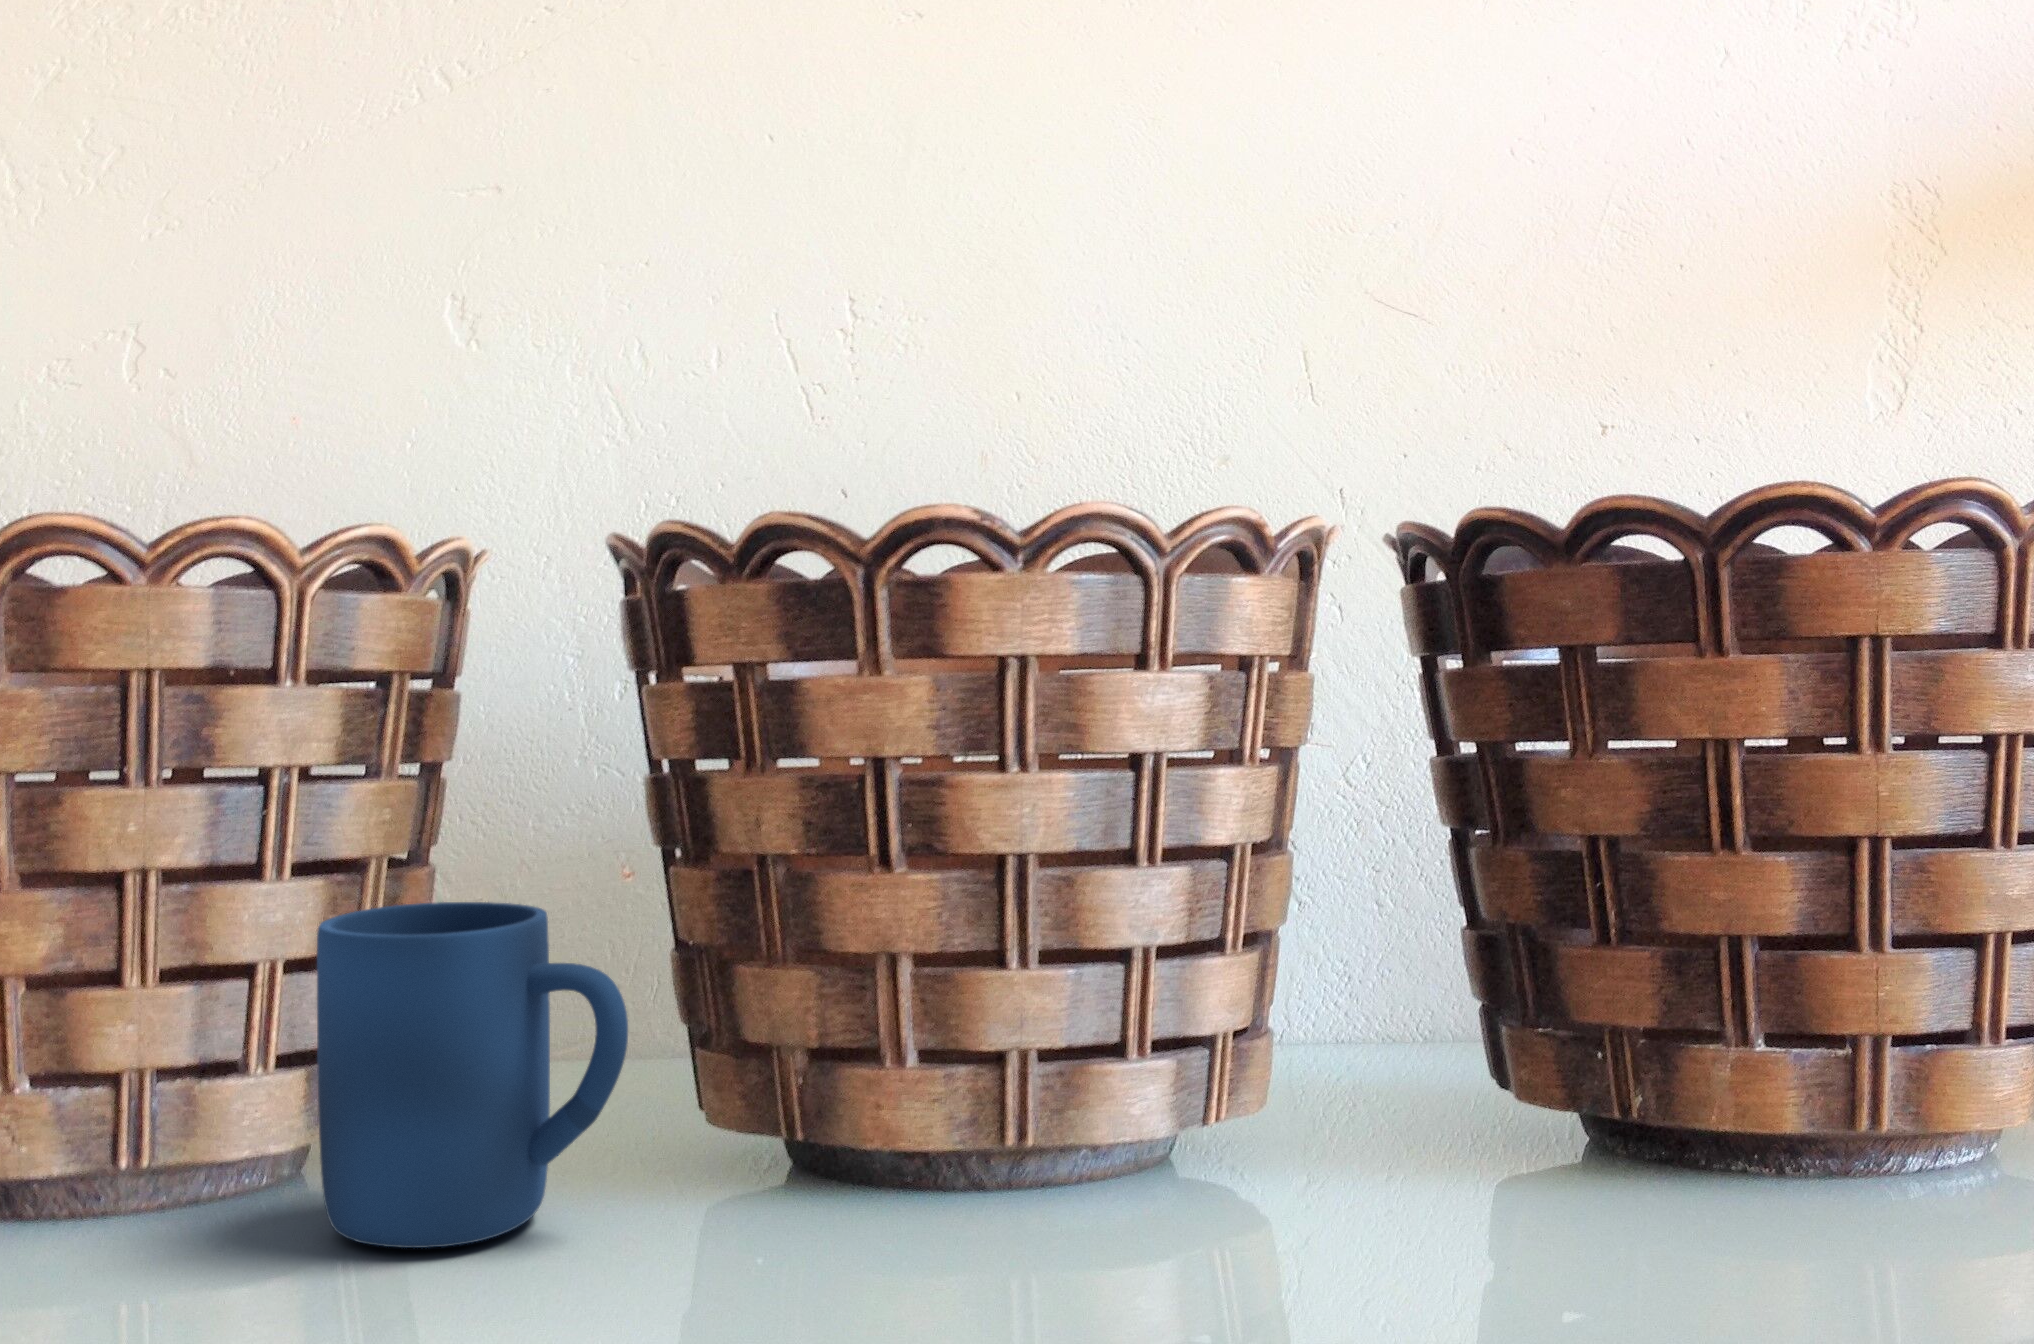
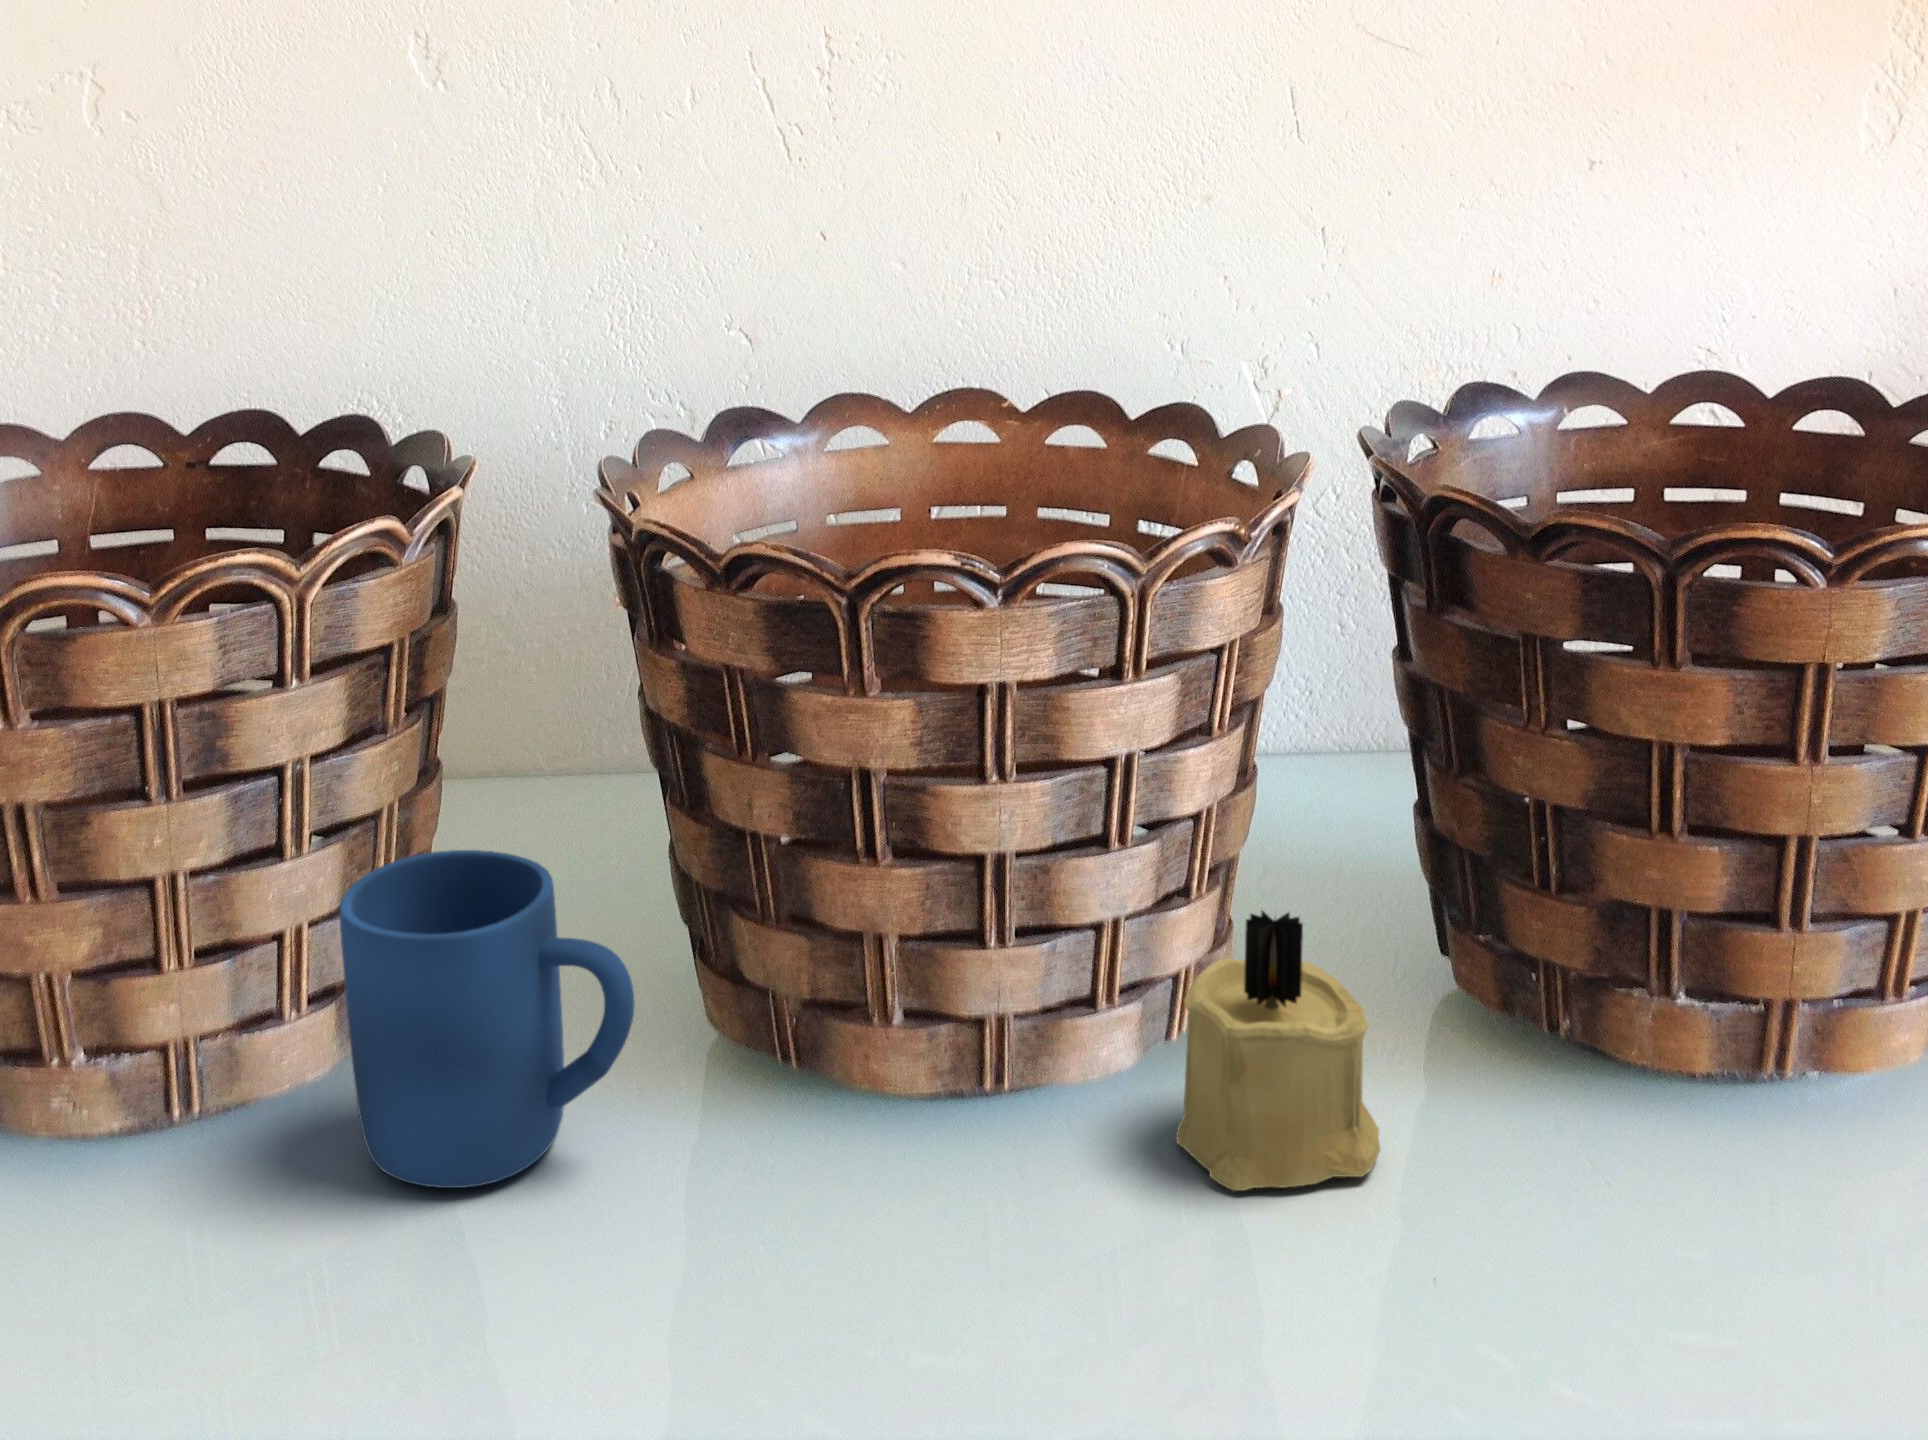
candle: none [1221,939,1449,1245] -> present [1176,911,1381,1190]

